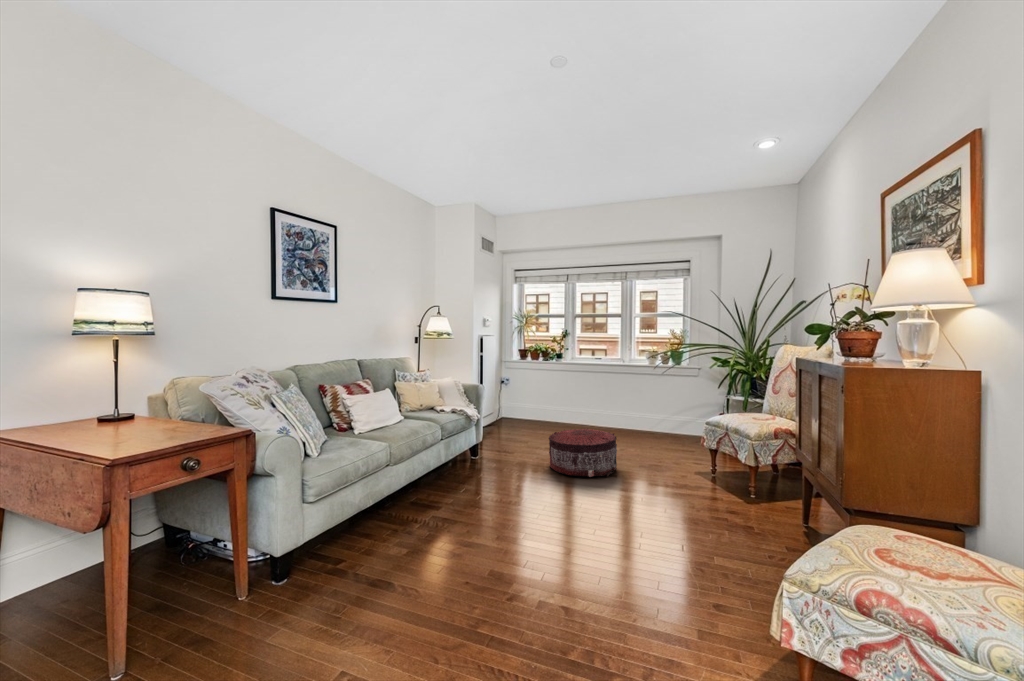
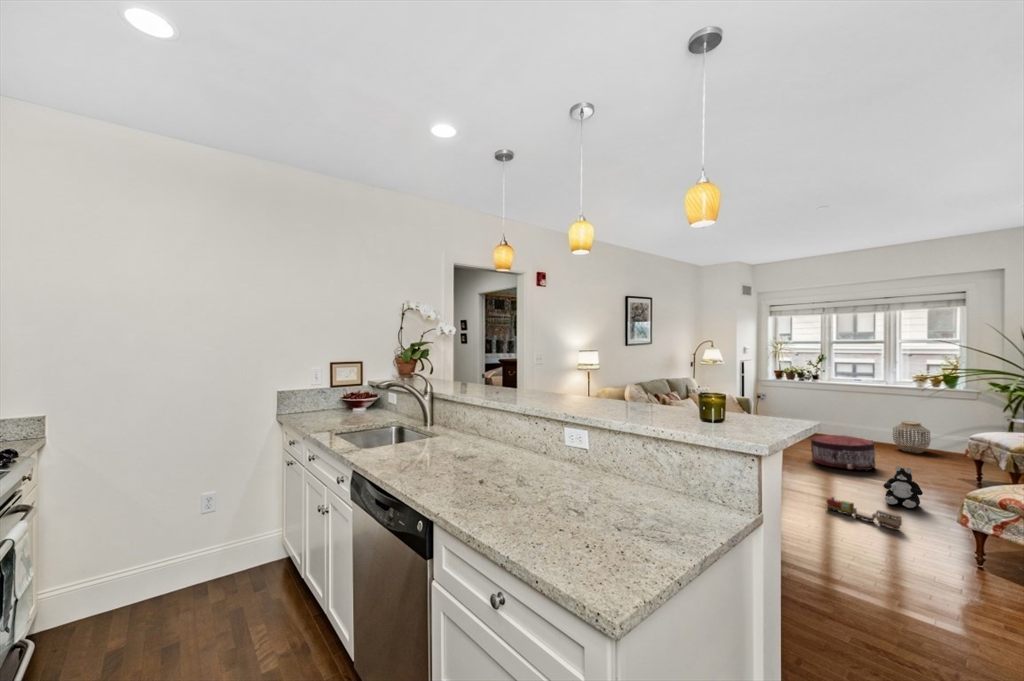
woven basket: none [628,403,660,438] -> present [893,421,930,453]
plush toy: none [633,483,680,550] -> present [884,466,923,508]
toy train: none [560,560,670,621] -> present [827,497,902,529]

